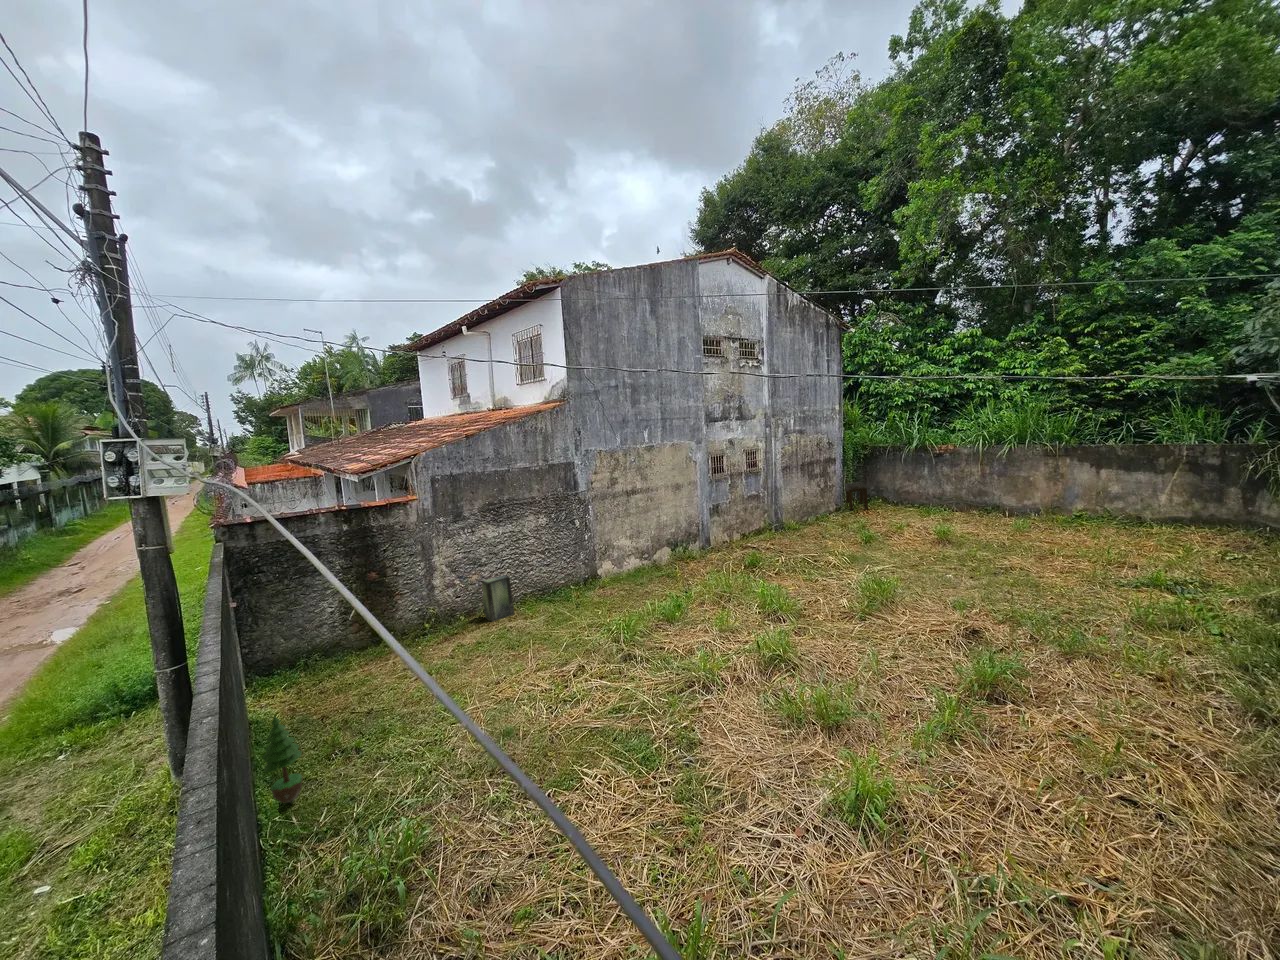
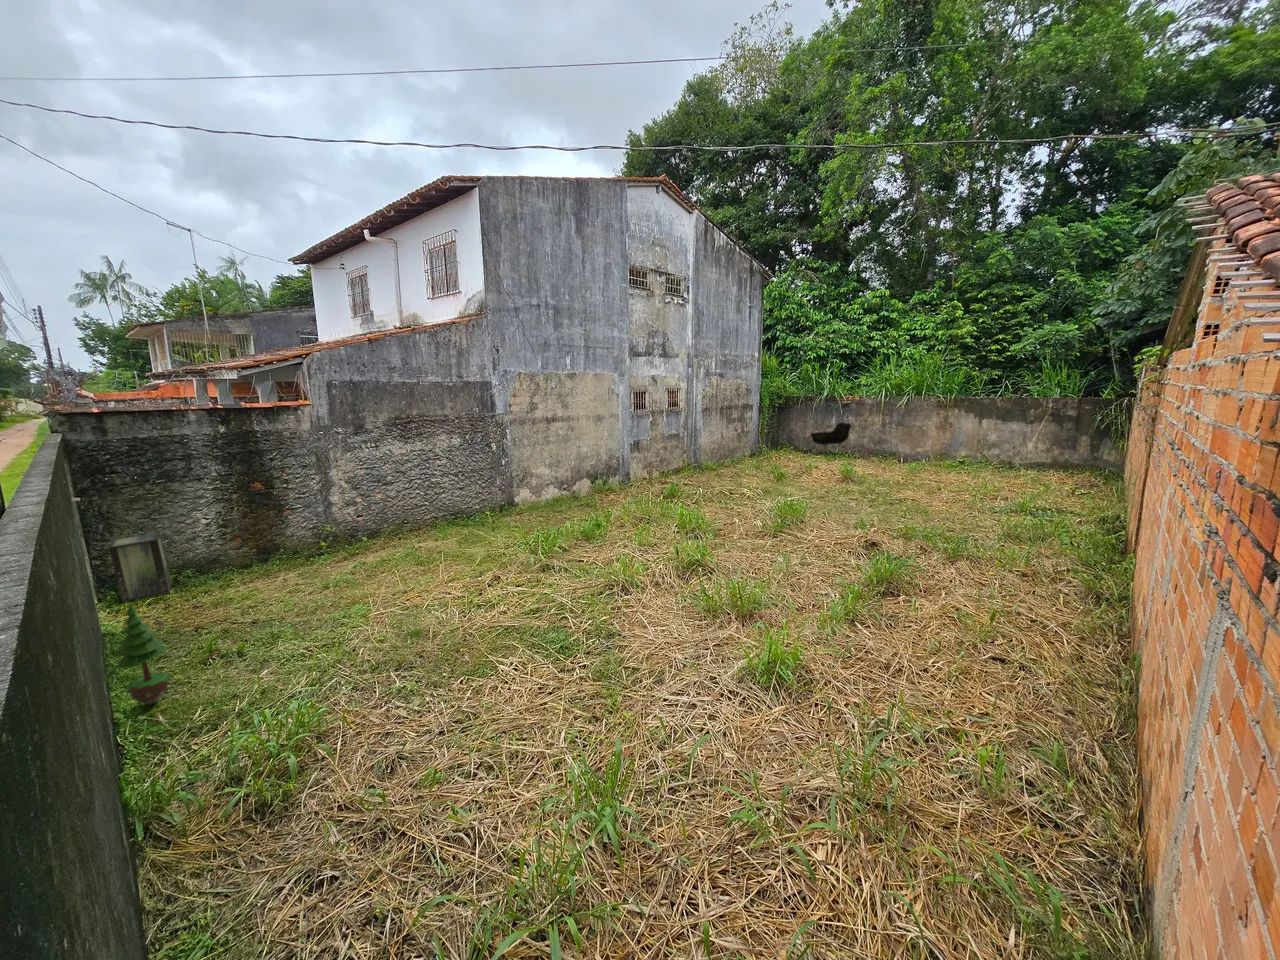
lounge chair: none [902,473,948,509] -> present [811,422,851,453]
bench: present [845,482,868,510] -> none [759,429,780,455]
storage box: present [482,575,514,622] -> present [109,532,171,603]

